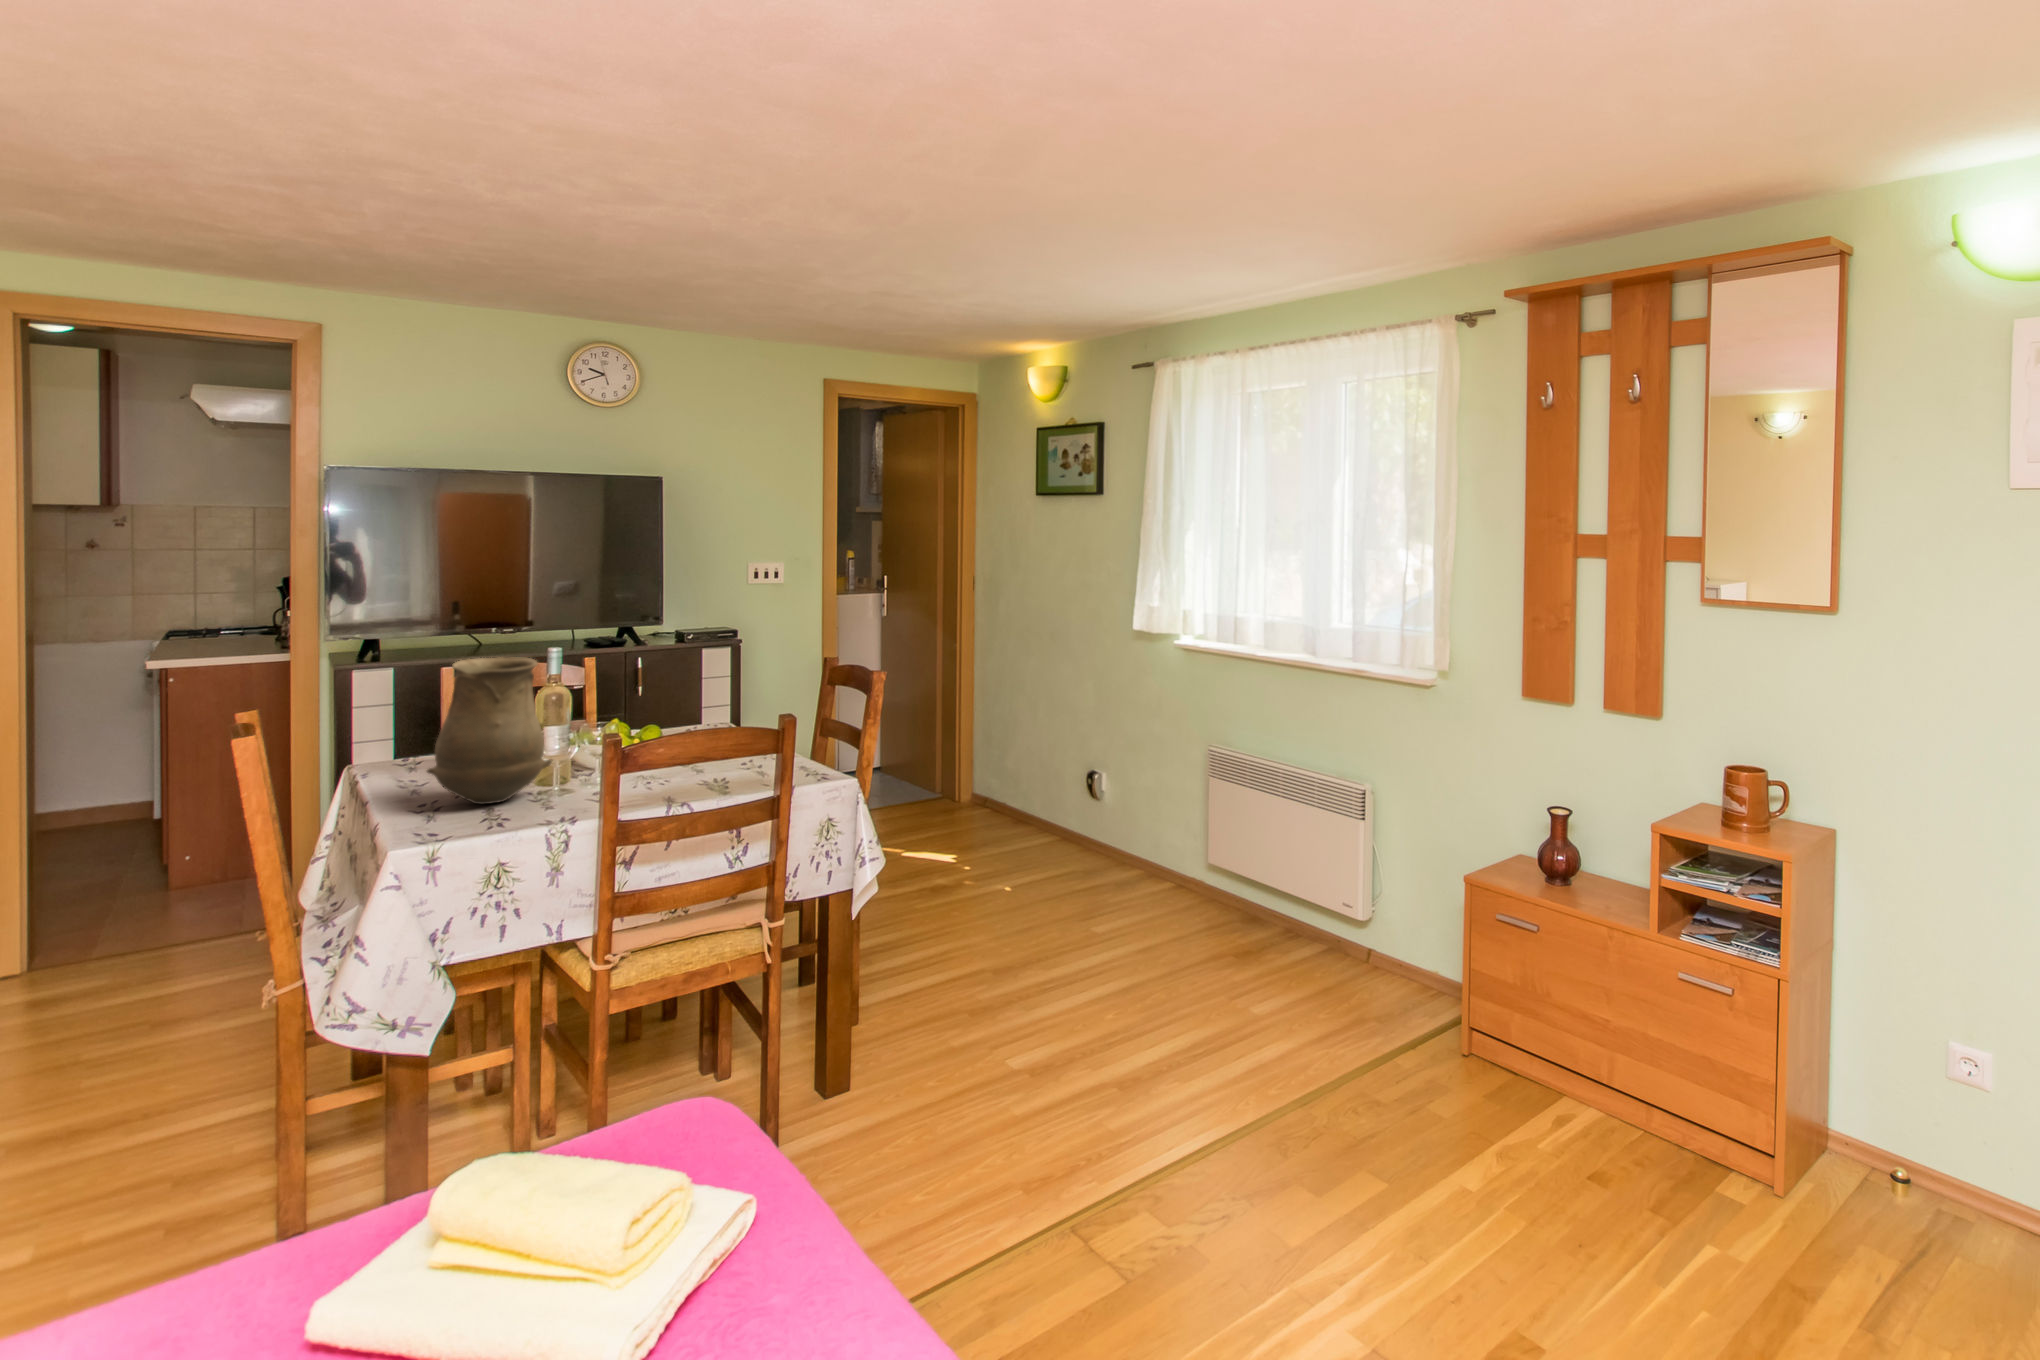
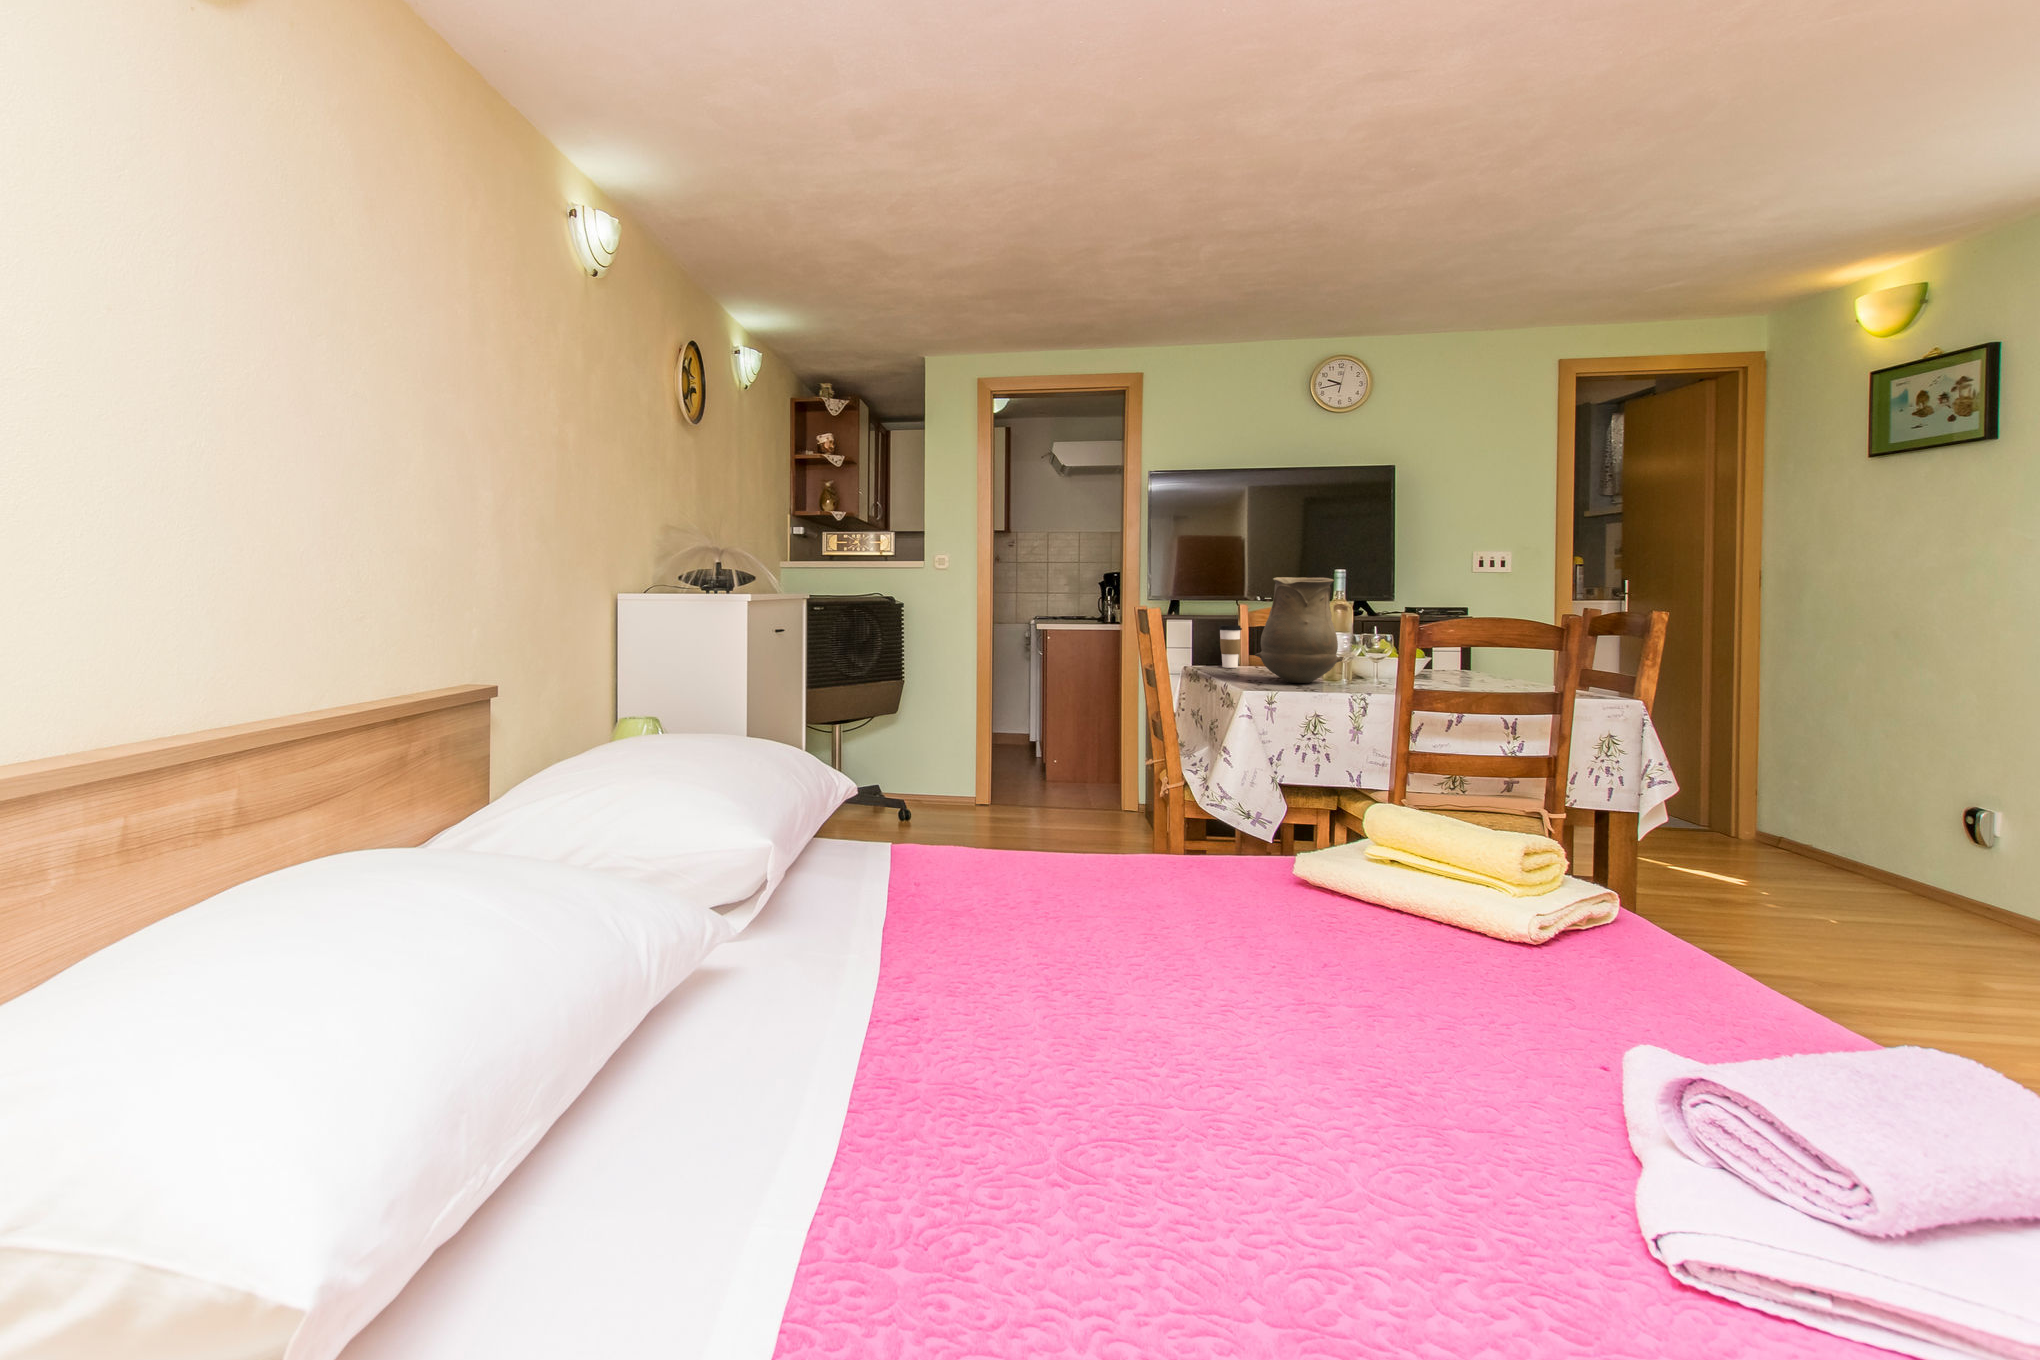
coffee cup: none [383,713,421,777] -> present [1218,625,1242,668]

